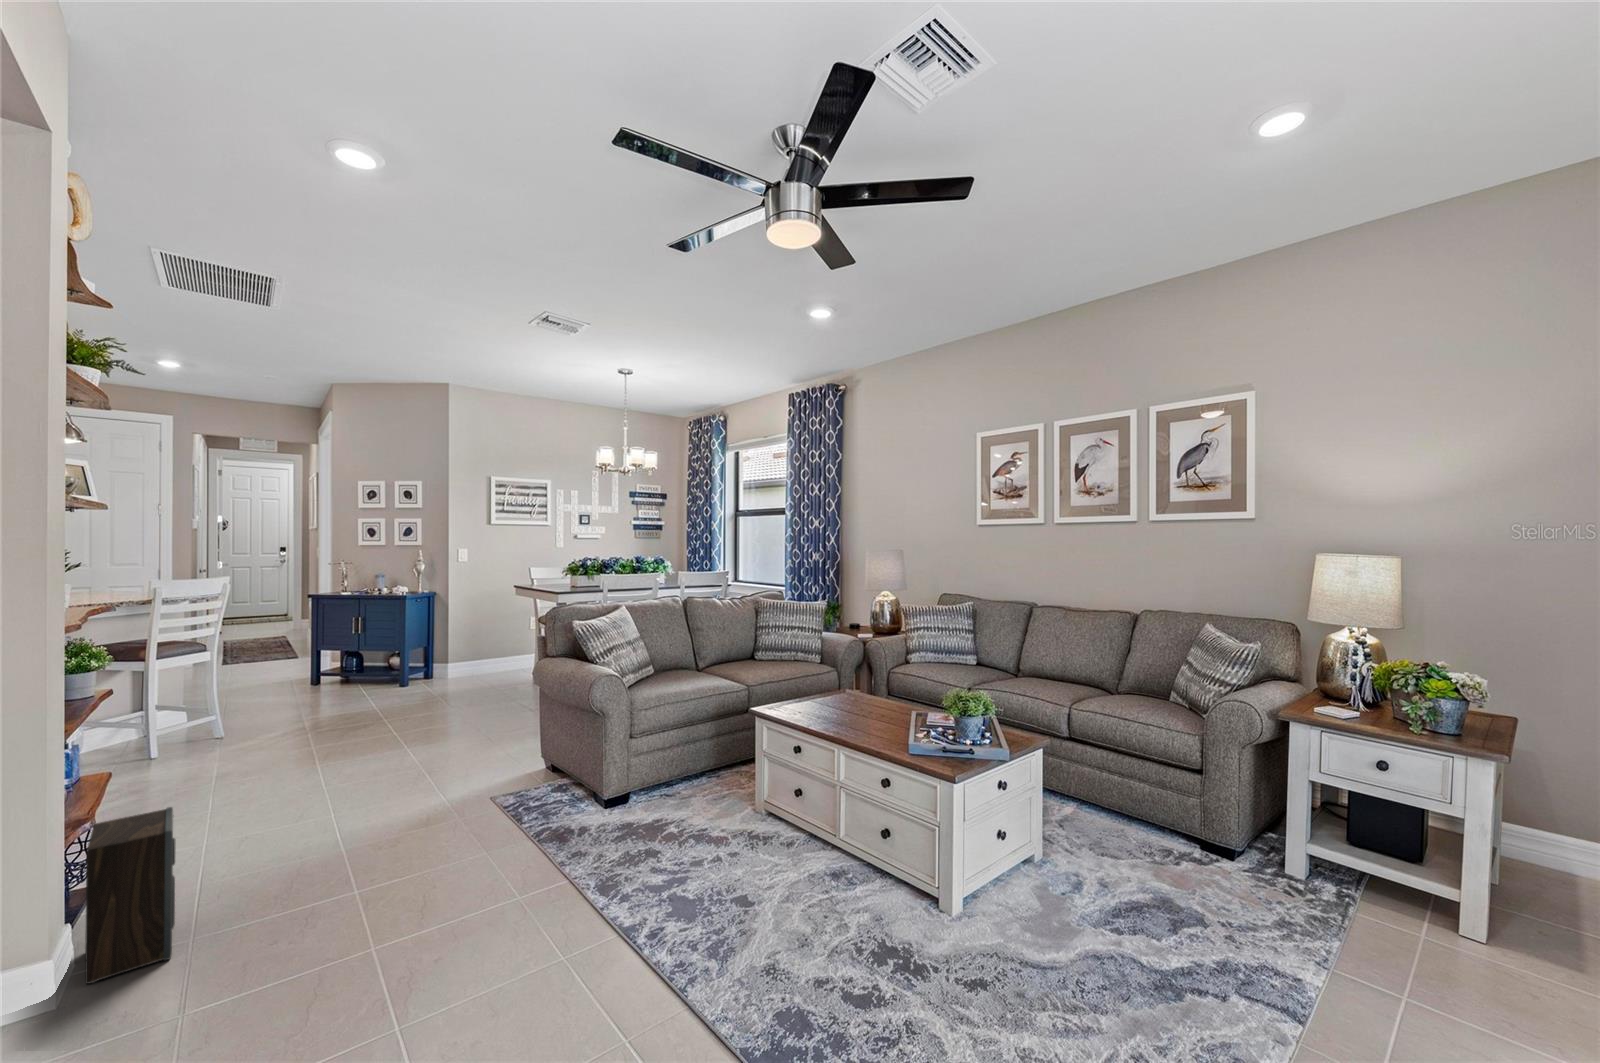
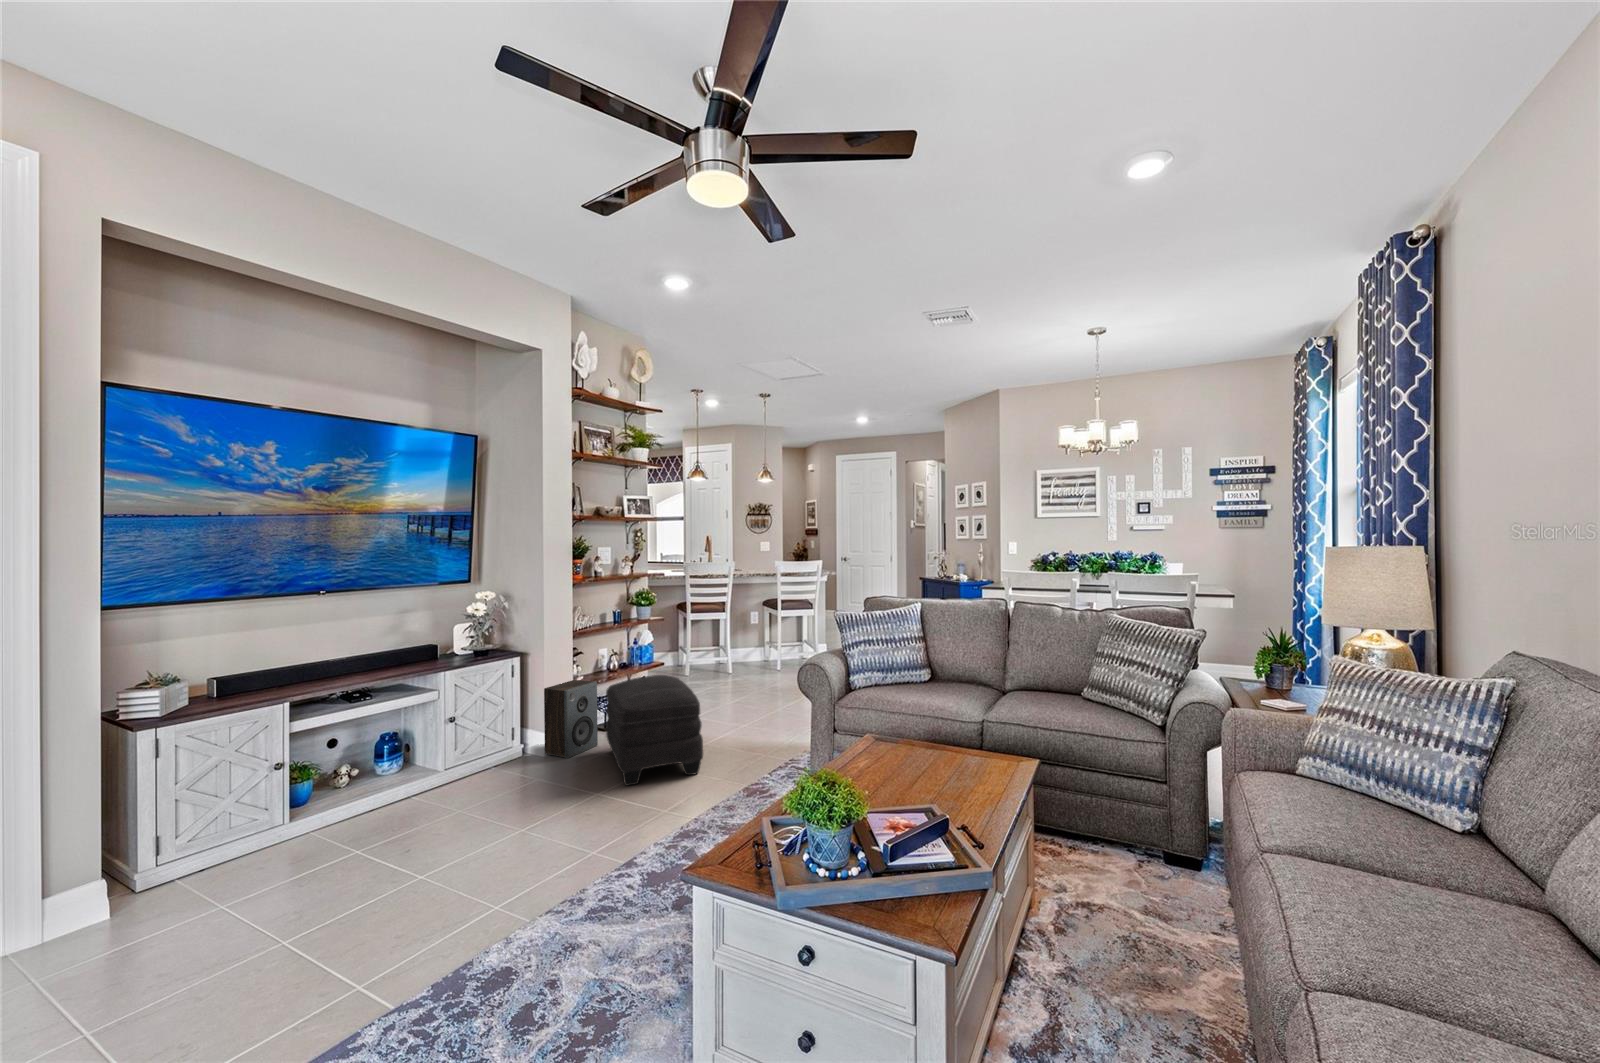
ottoman: none [223,749,465,912] -> present [606,675,703,786]

